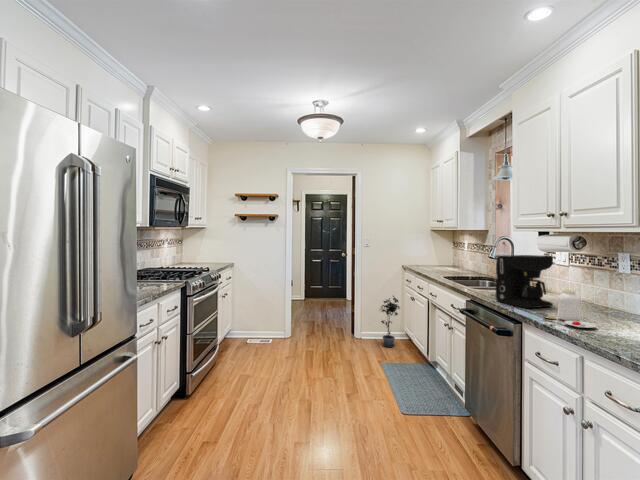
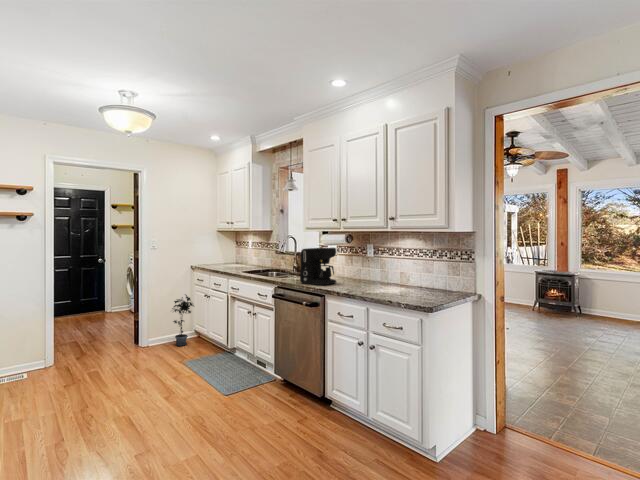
jar: present [545,290,596,328] -> none [339,269,370,291]

